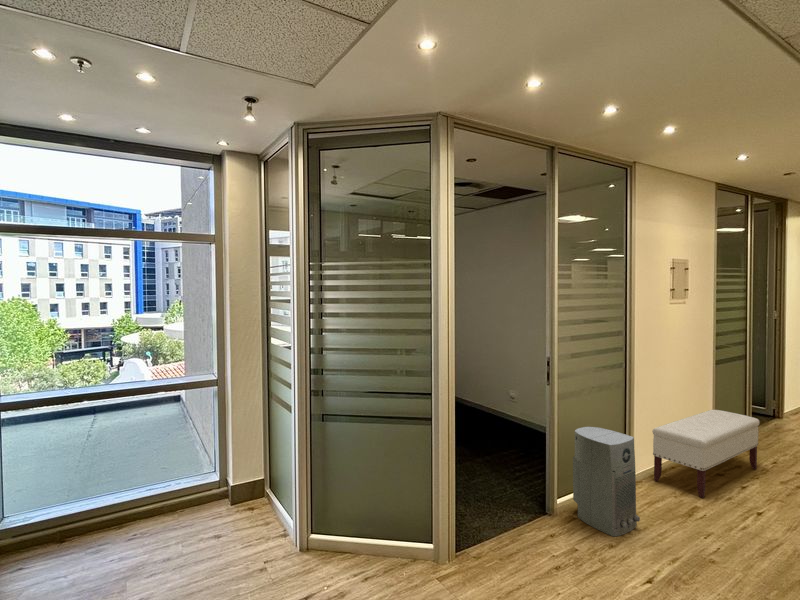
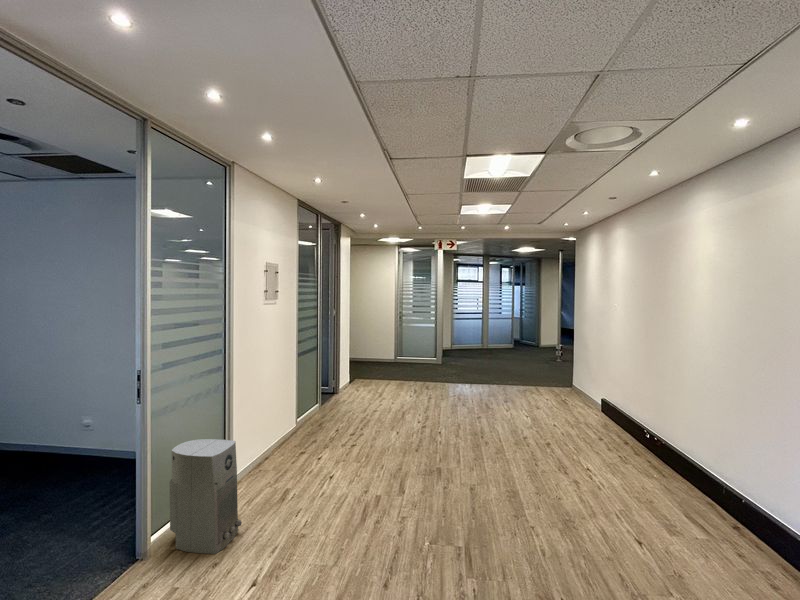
bench: present [652,410,760,498] -> none [250,396,329,478]

